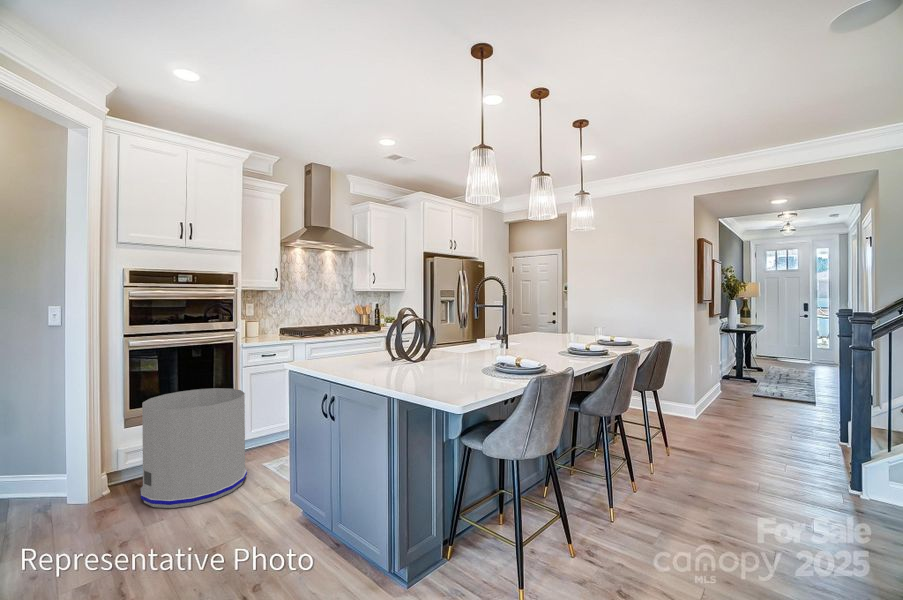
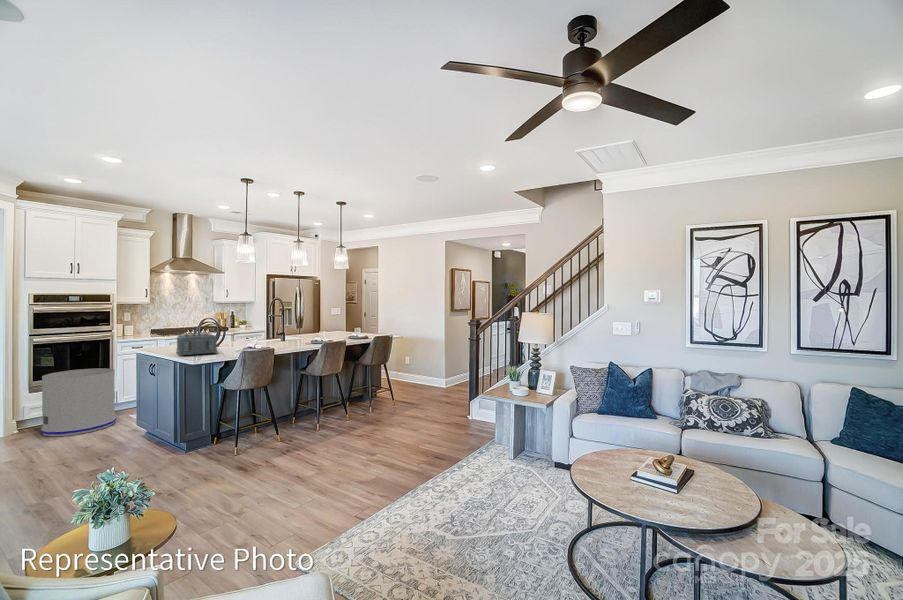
toaster: none [370,336,452,384] -> present [177,333,217,356]

